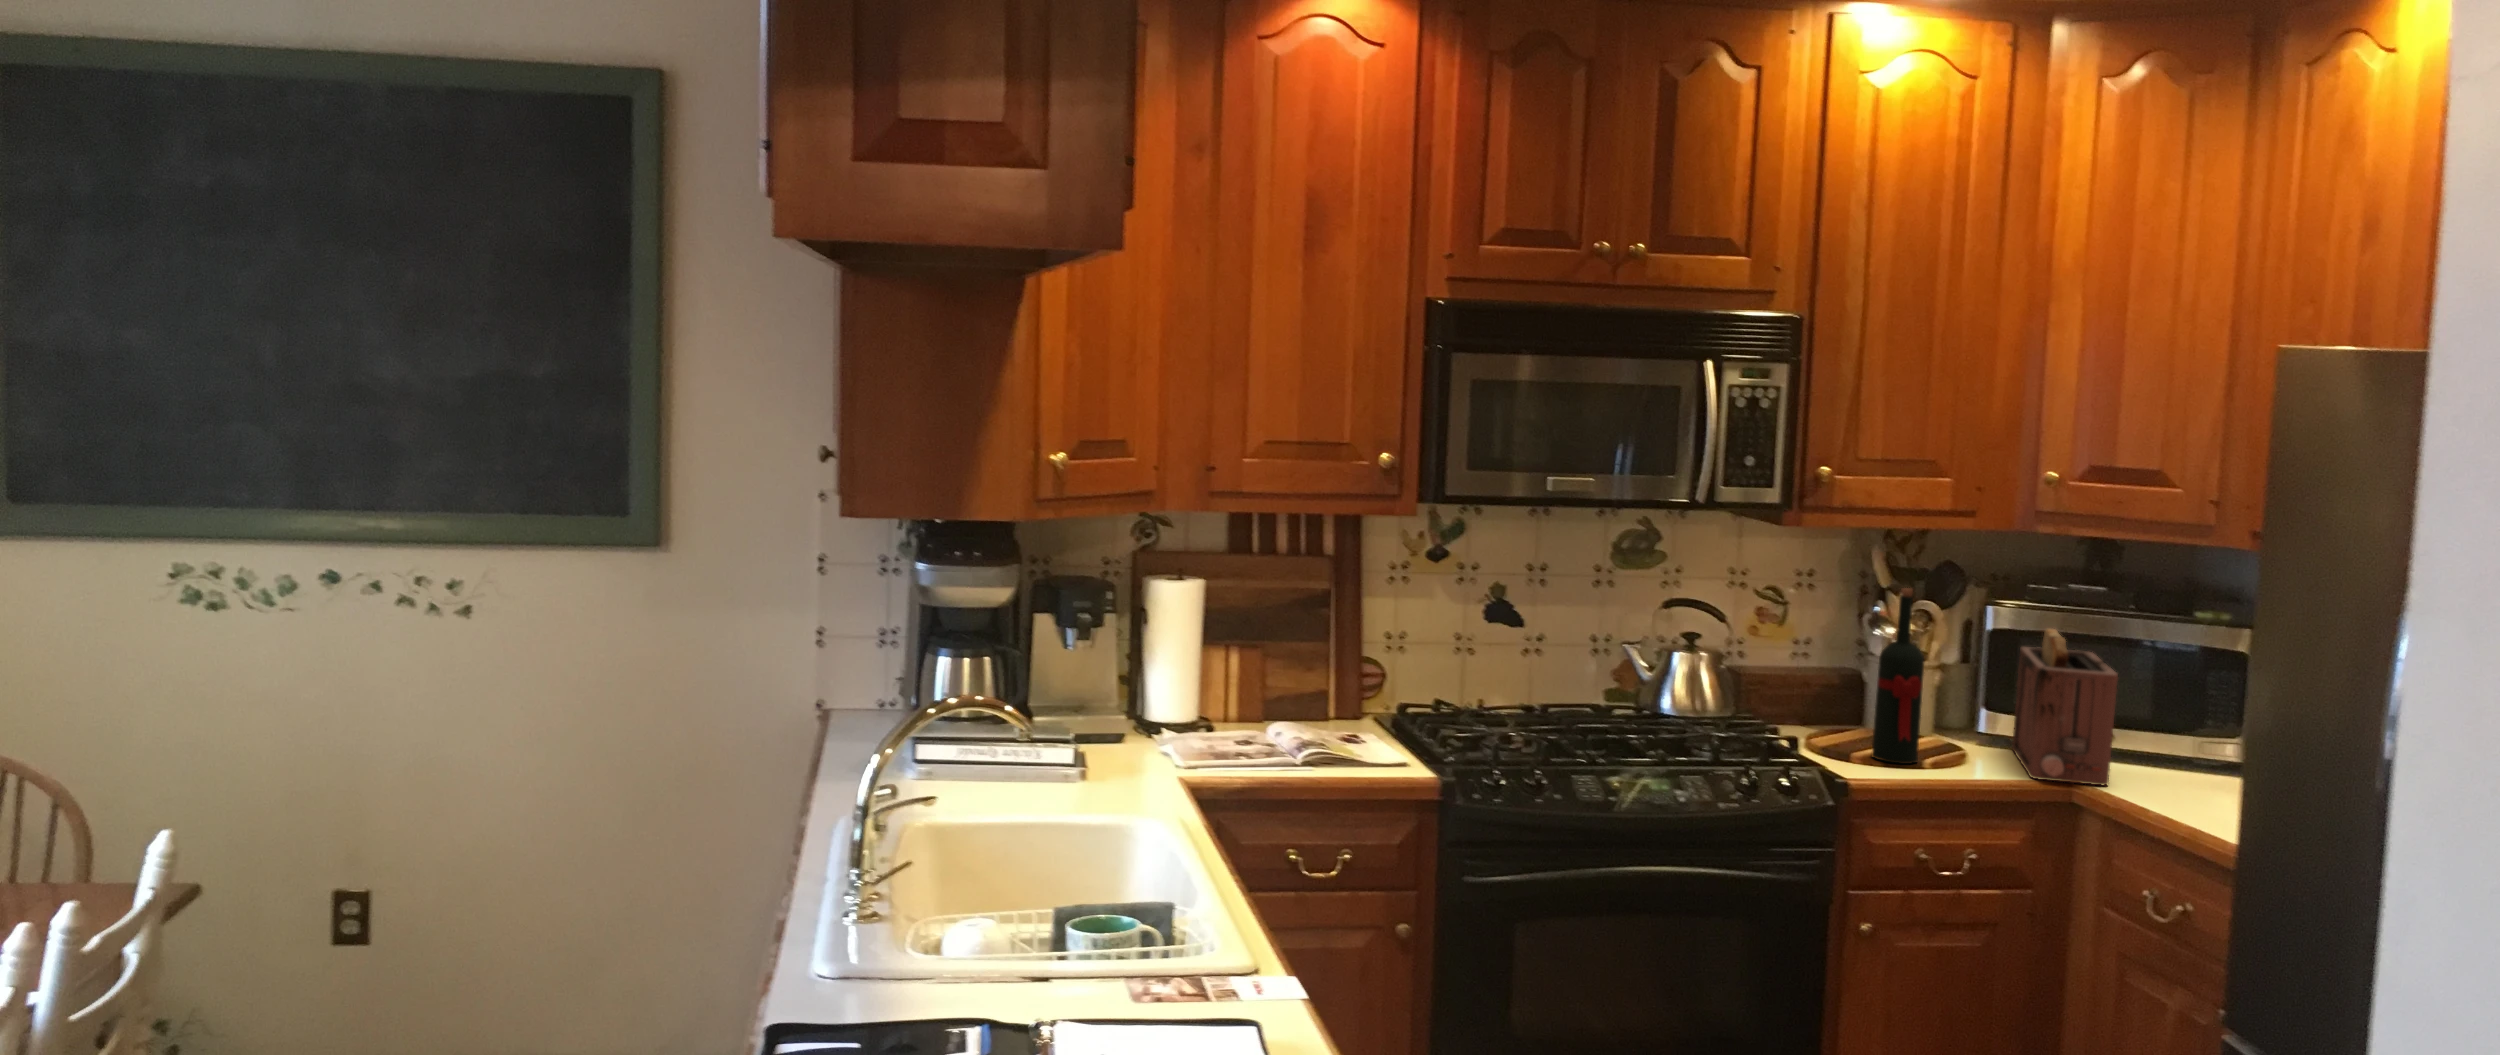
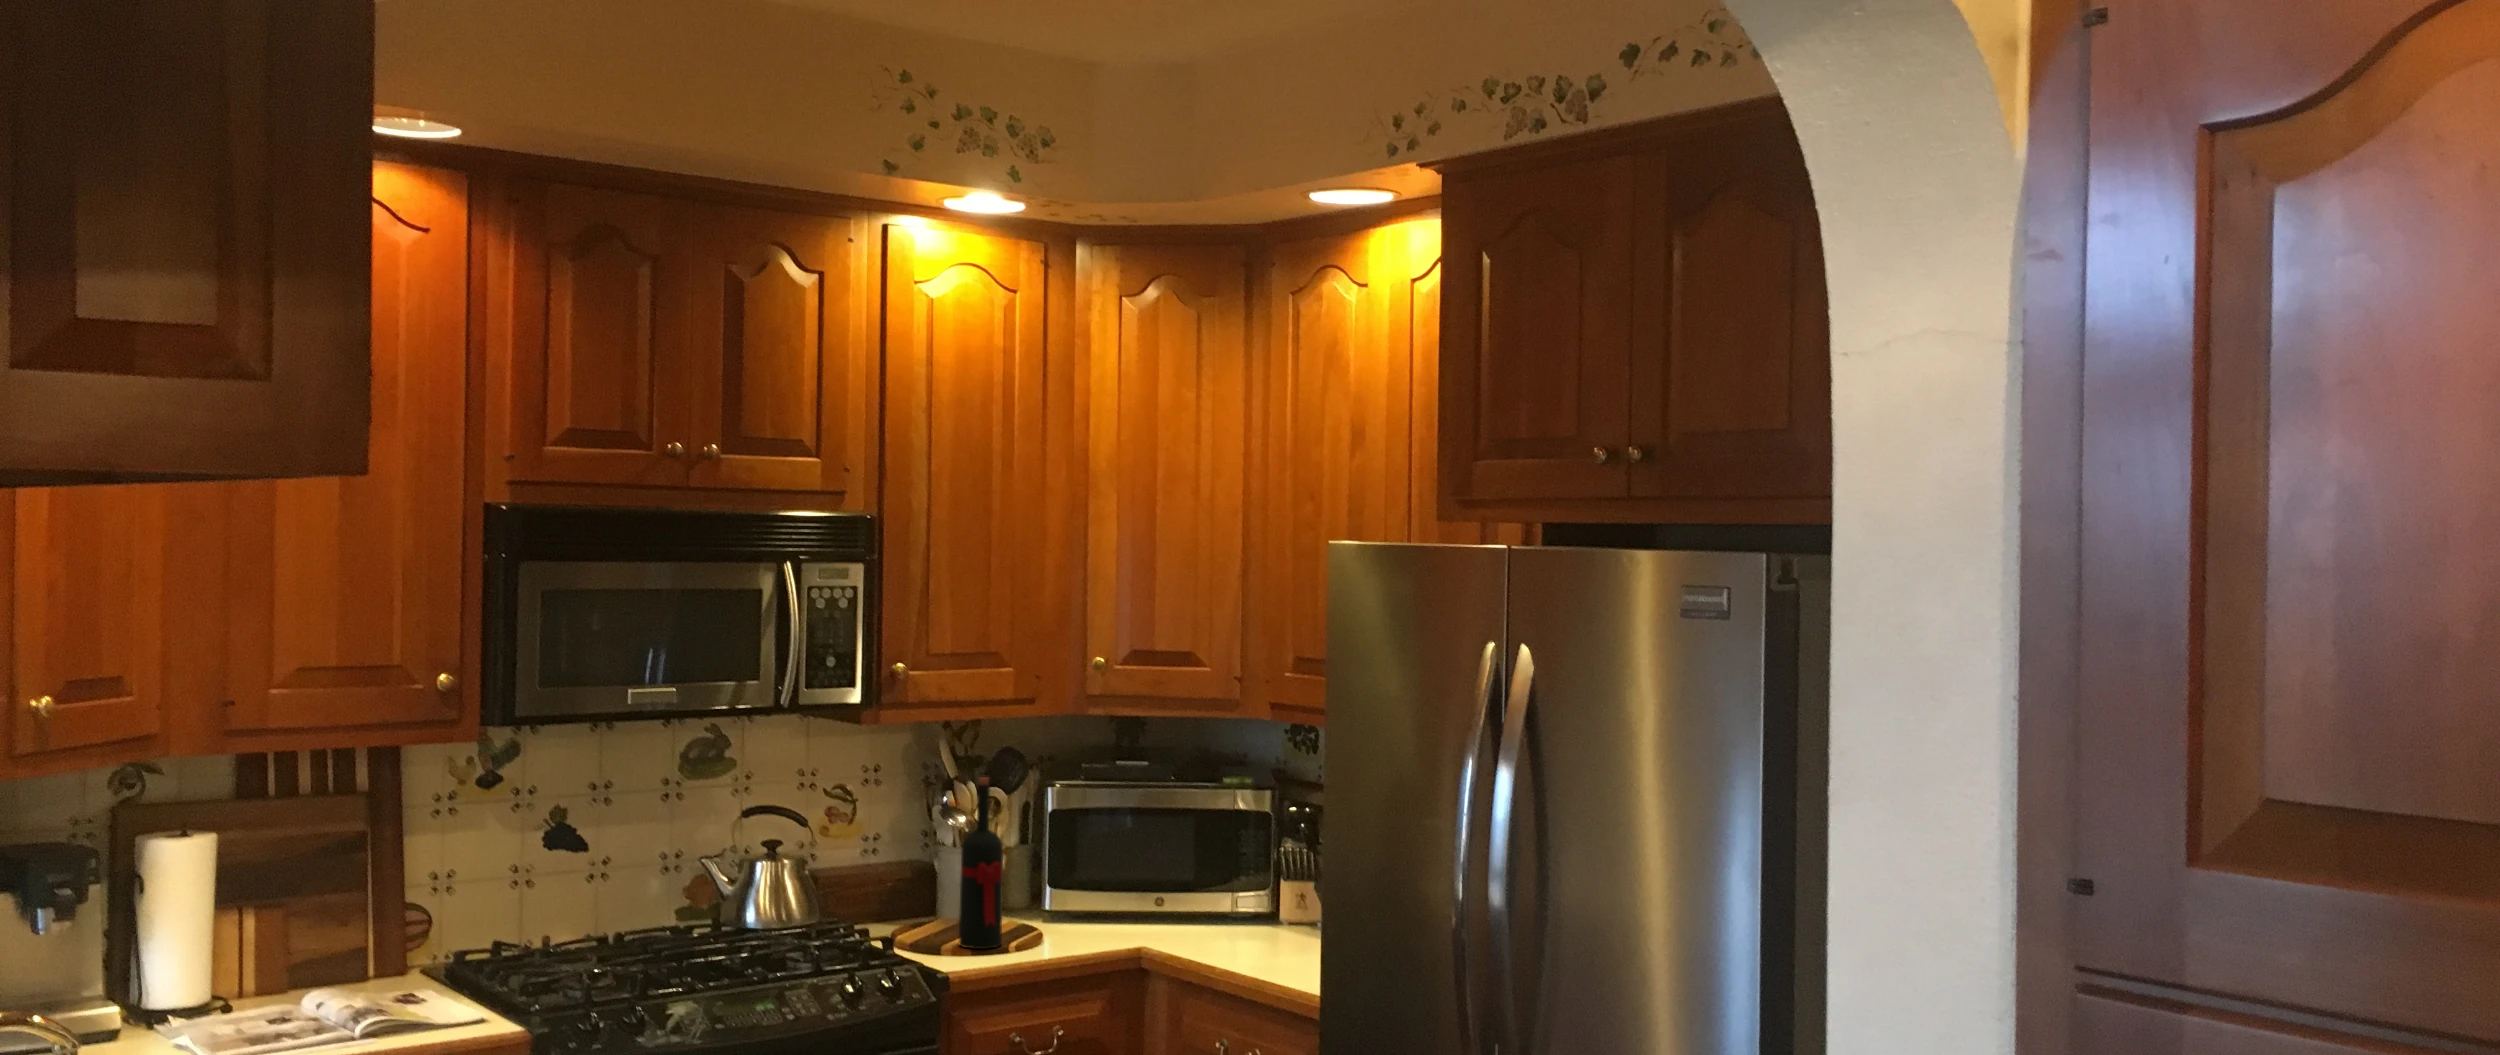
toaster: present [2012,628,2118,785] -> none [1079,804,1169,947]

